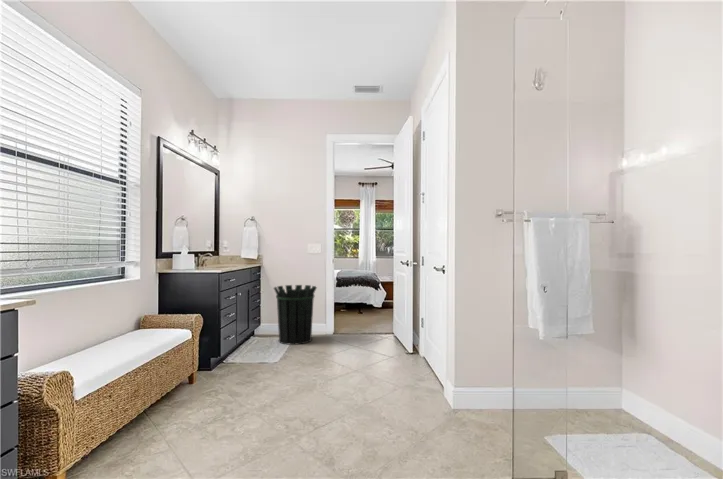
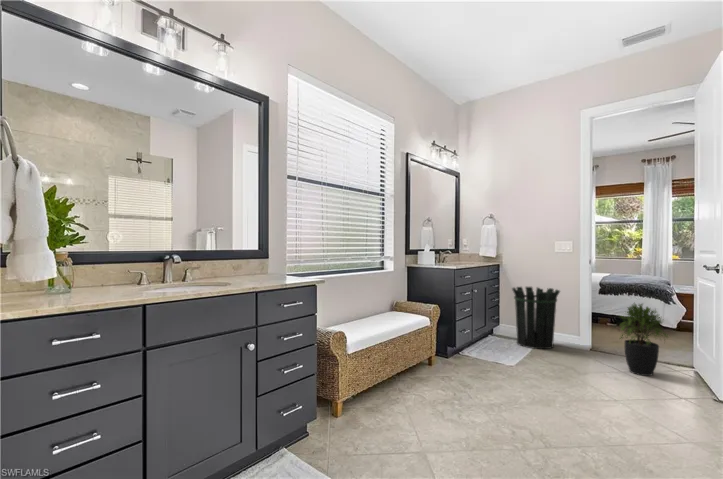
potted plant: none [364,292,402,353] -> present [620,304,667,376]

